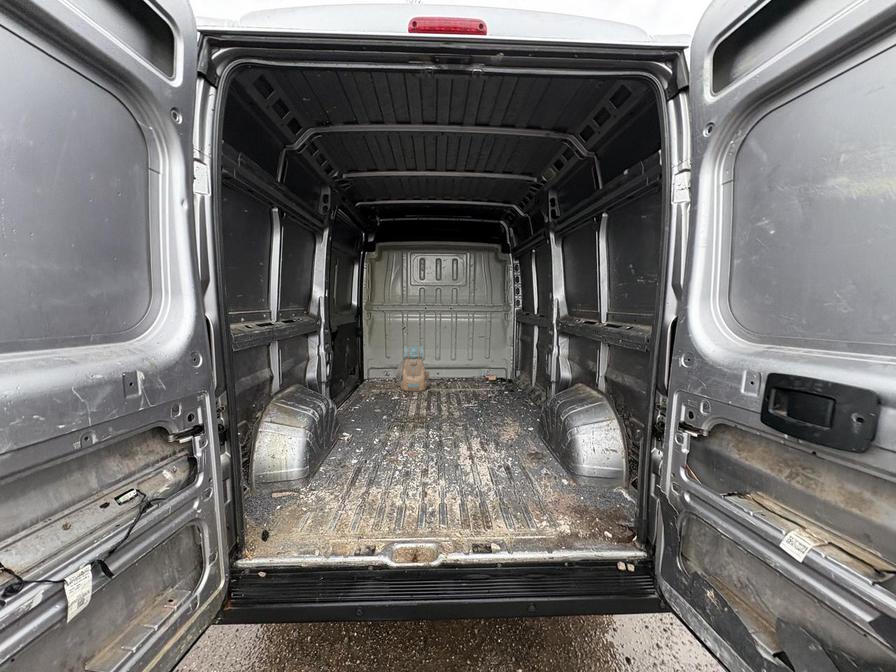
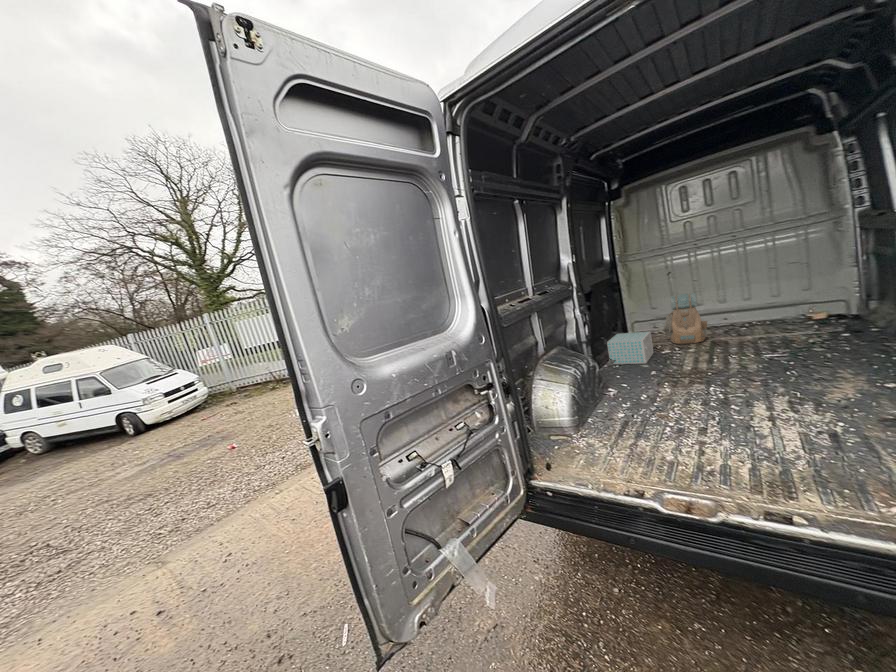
storage box: none [344,377,385,408] -> present [607,331,653,364]

